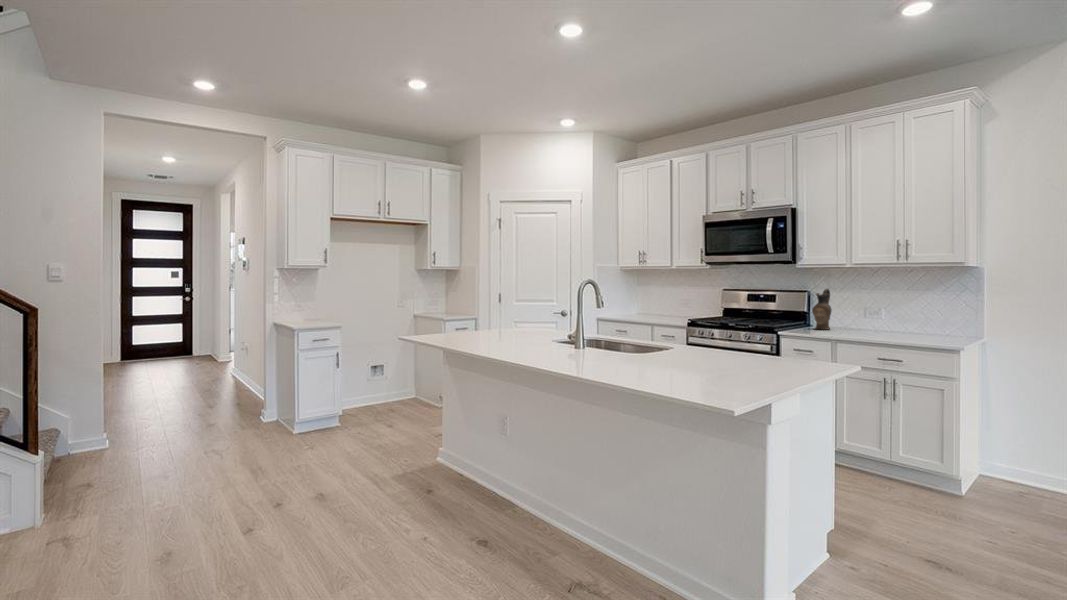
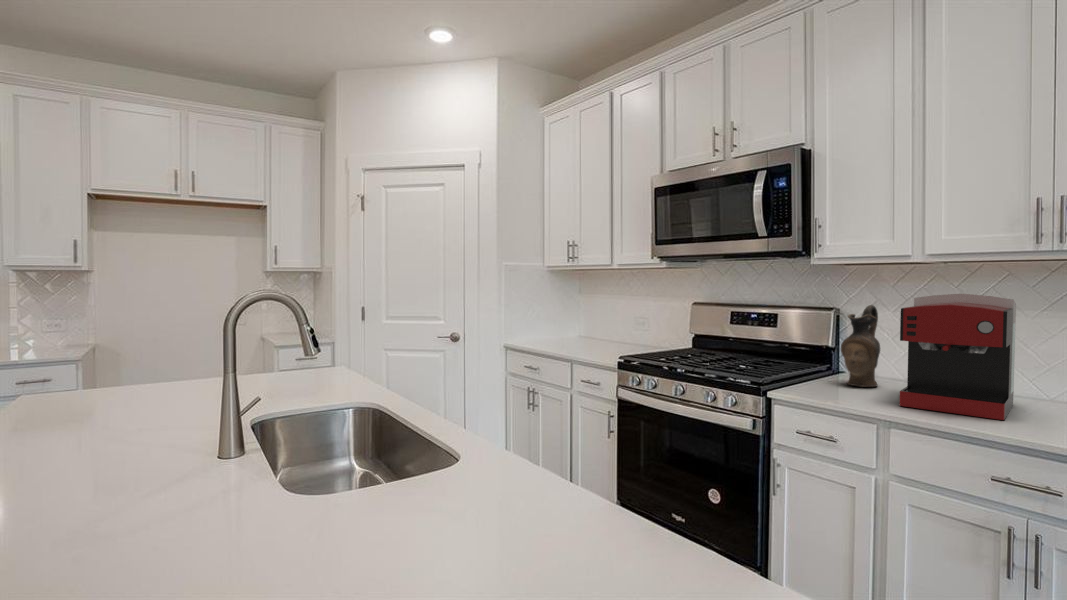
coffee maker: none [841,282,892,337] -> present [899,294,1016,420]

